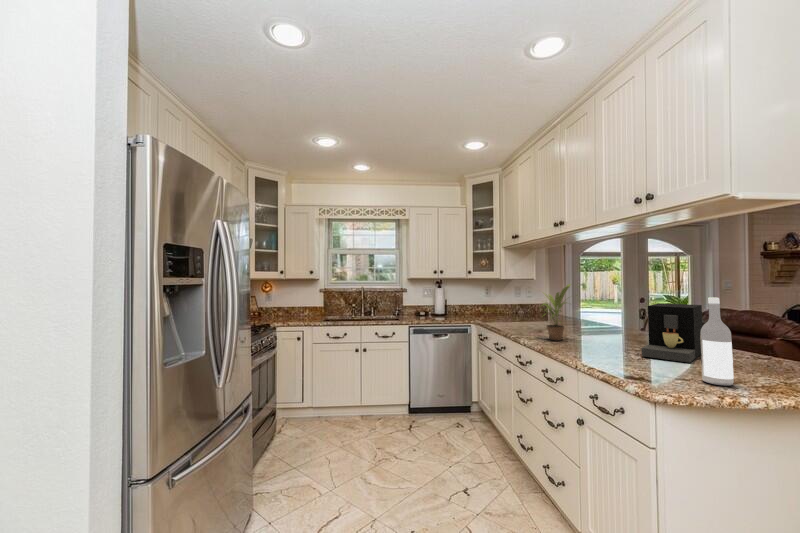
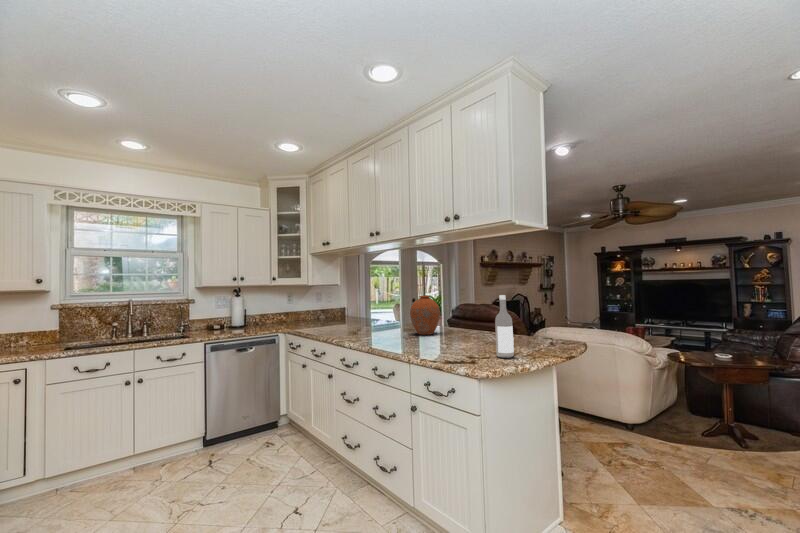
potted plant: present [543,284,571,340] -> none [360,288,395,340]
vase: none [603,295,646,342] -> present [410,296,440,335]
coffee maker: present [641,303,702,363] -> none [448,301,479,345]

